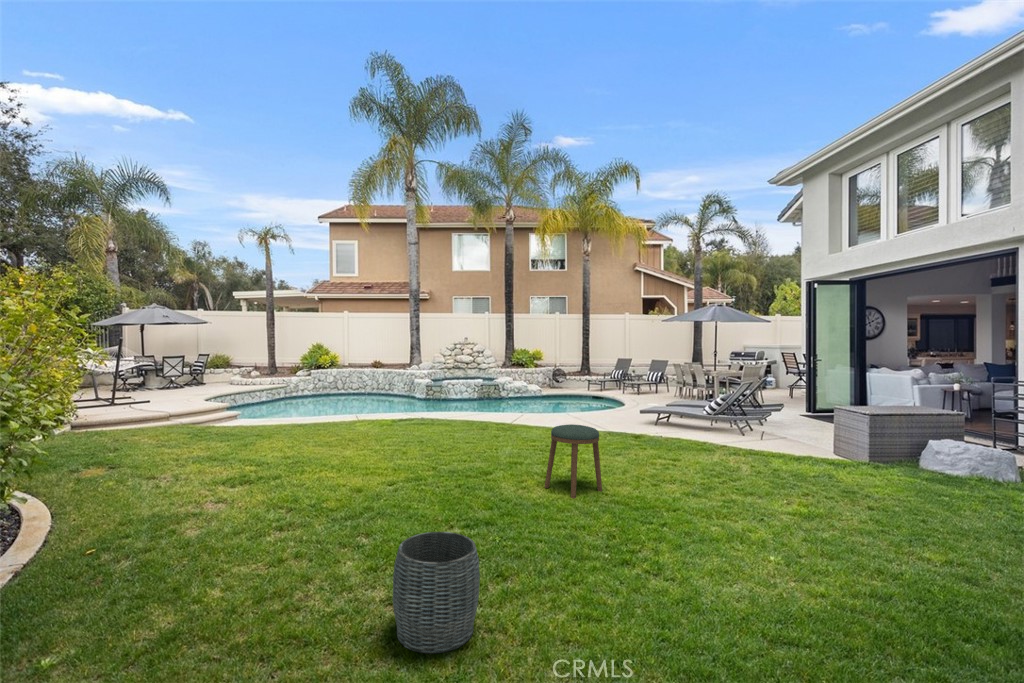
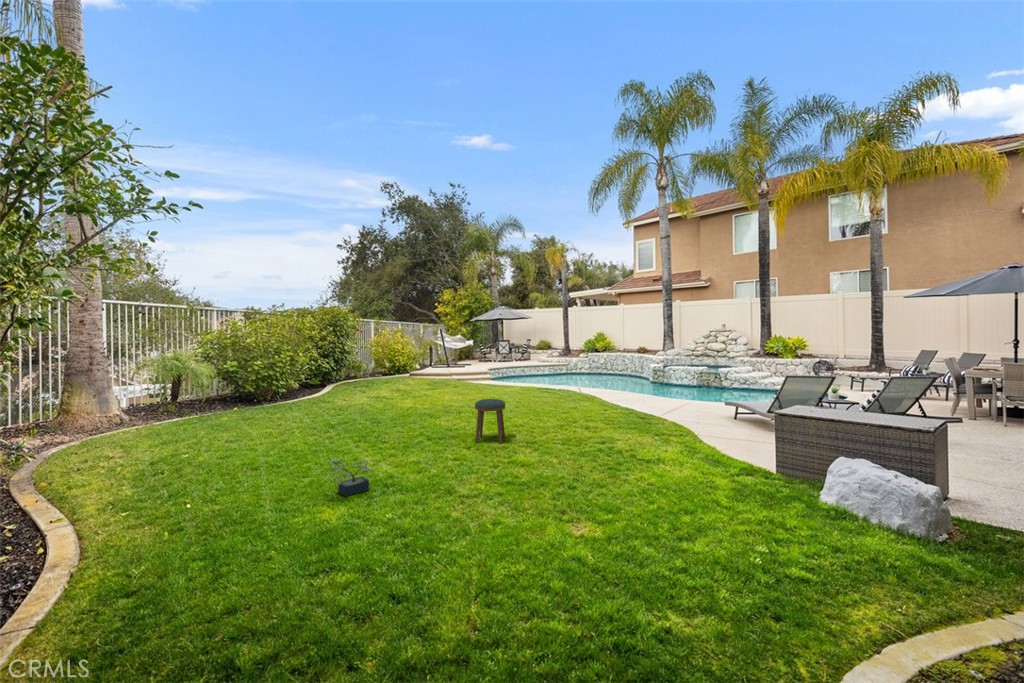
woven basket: present [393,532,480,654] -> none [281,427,318,468]
decorative plant: none [682,561,768,652] -> present [329,459,372,496]

